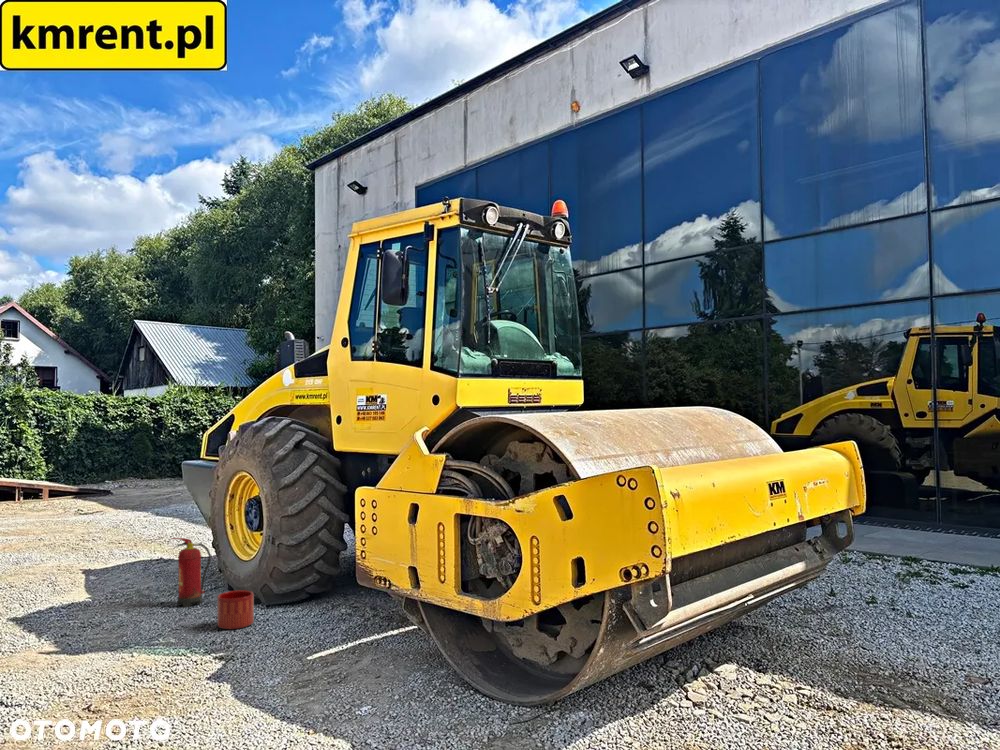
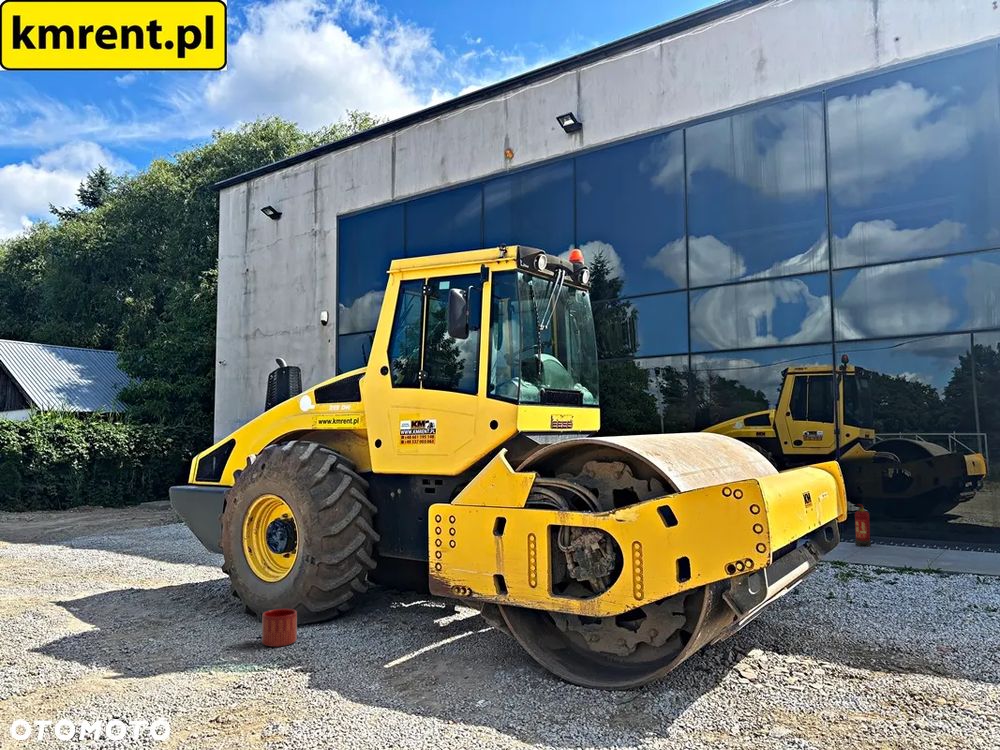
fire extinguisher: present [171,538,211,607] -> present [855,504,871,546]

